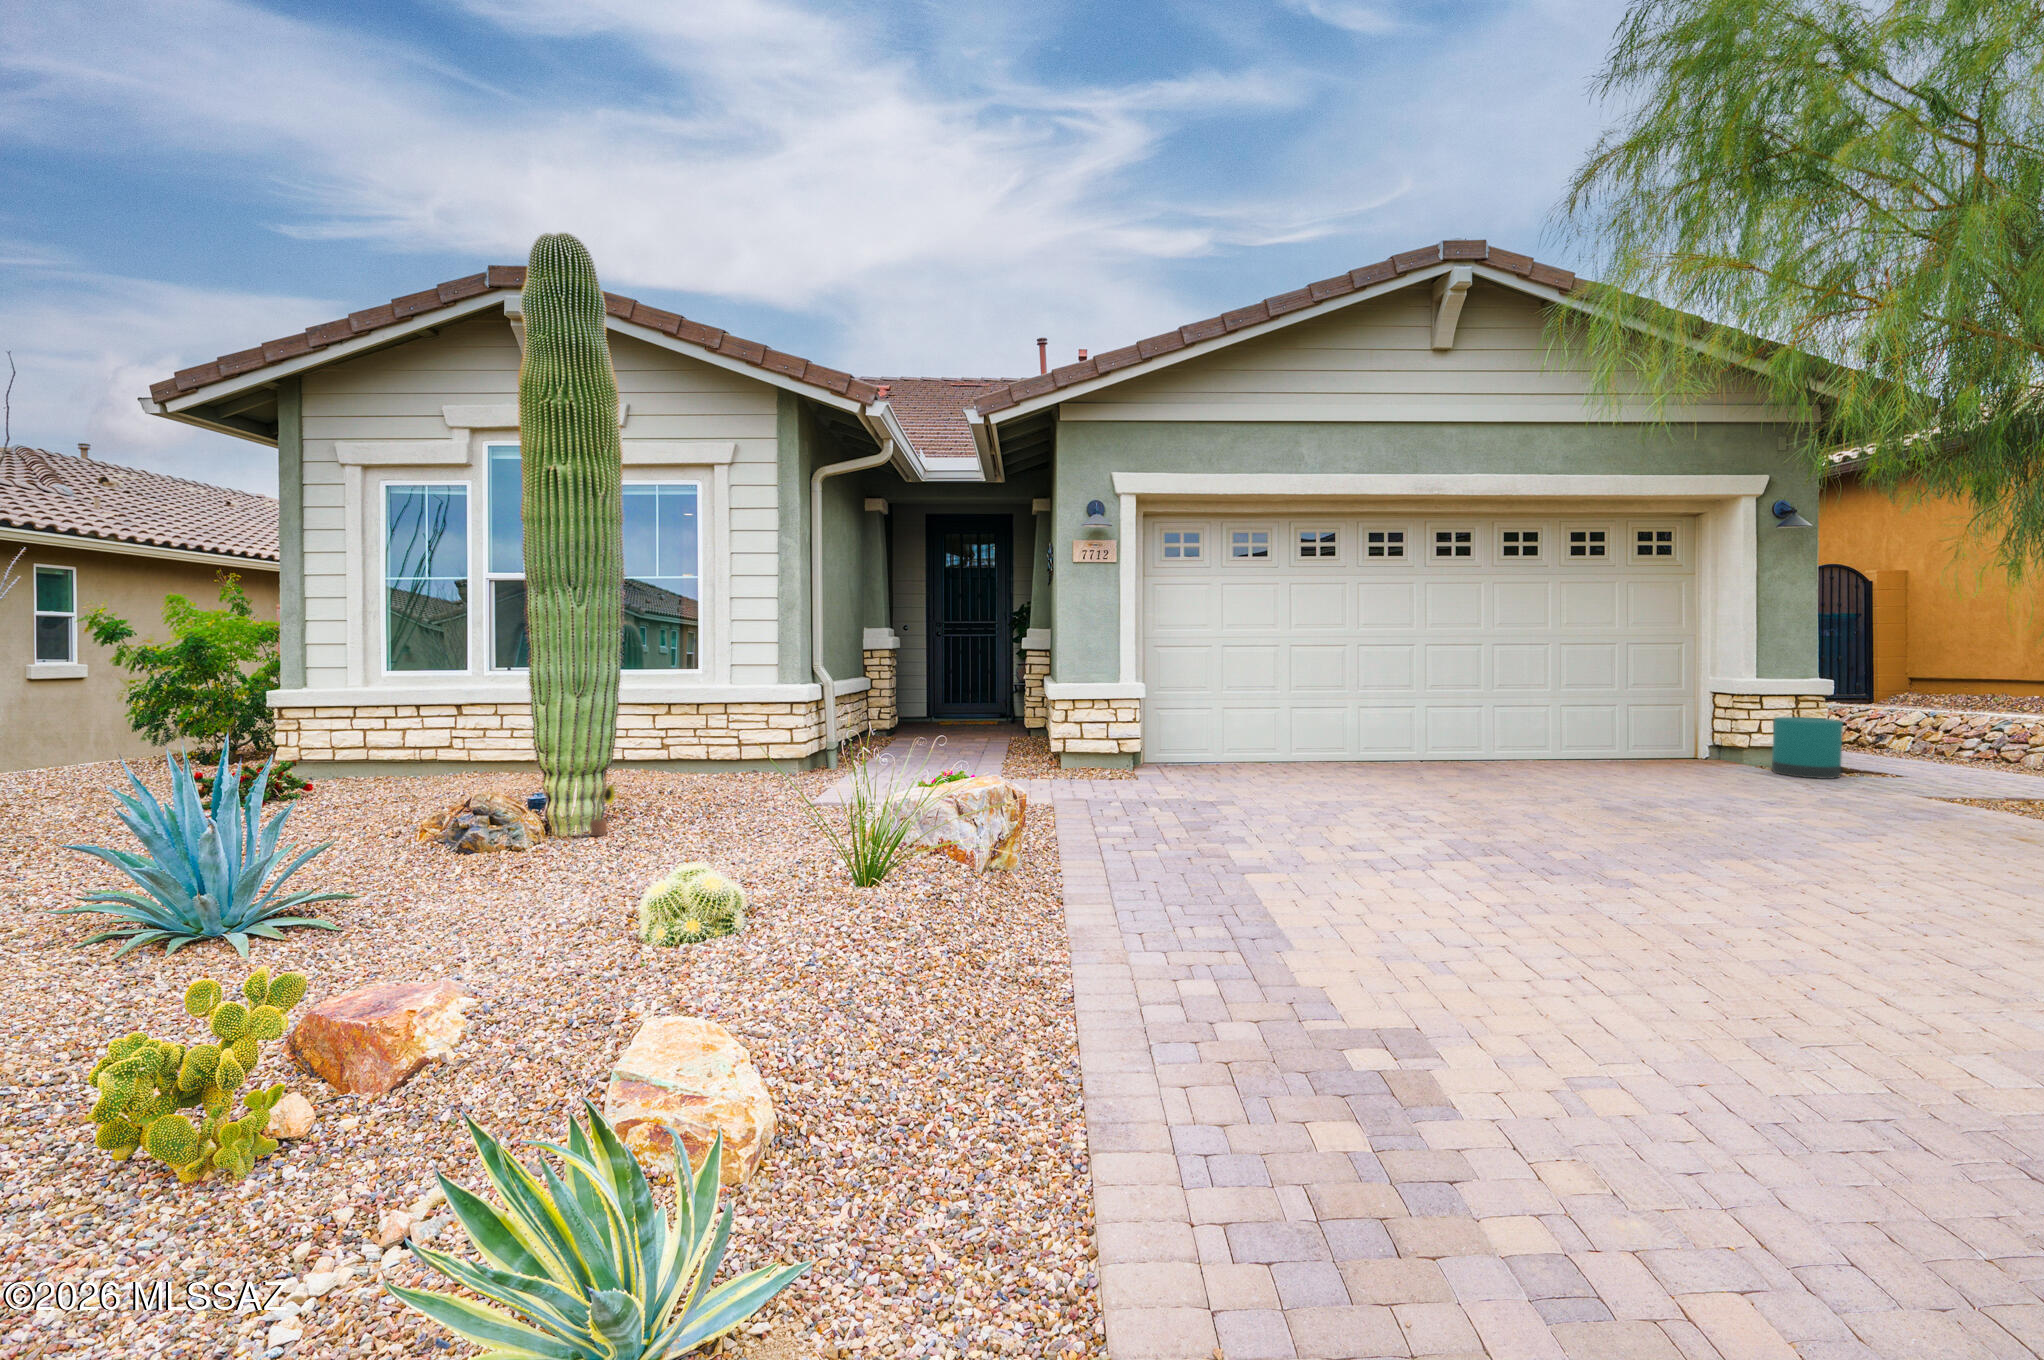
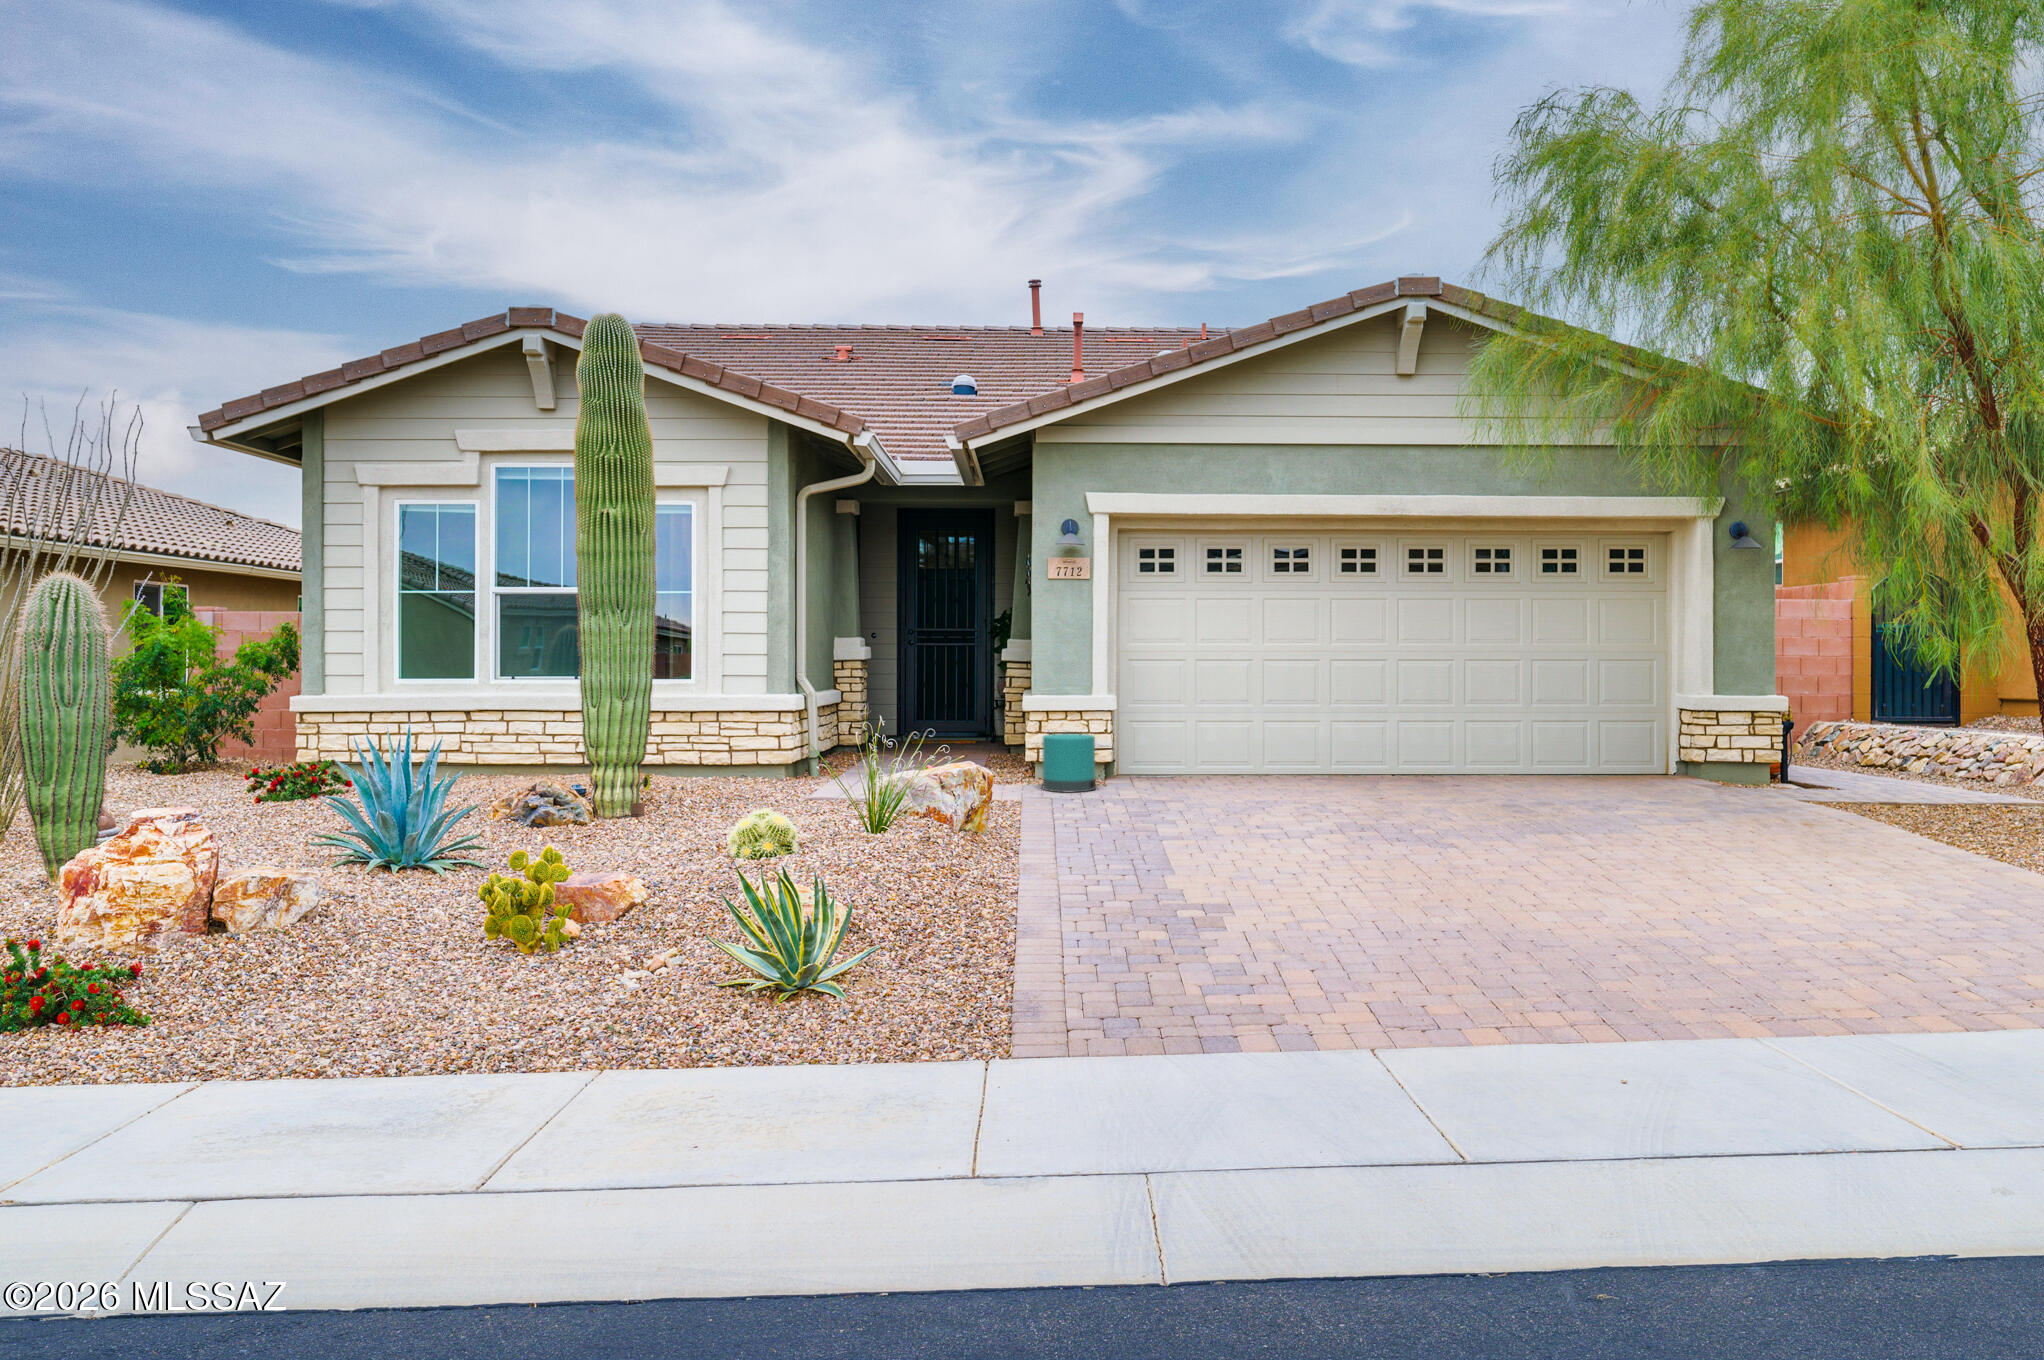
trash can: present [1772,717,1843,779] -> present [1043,734,1096,792]

